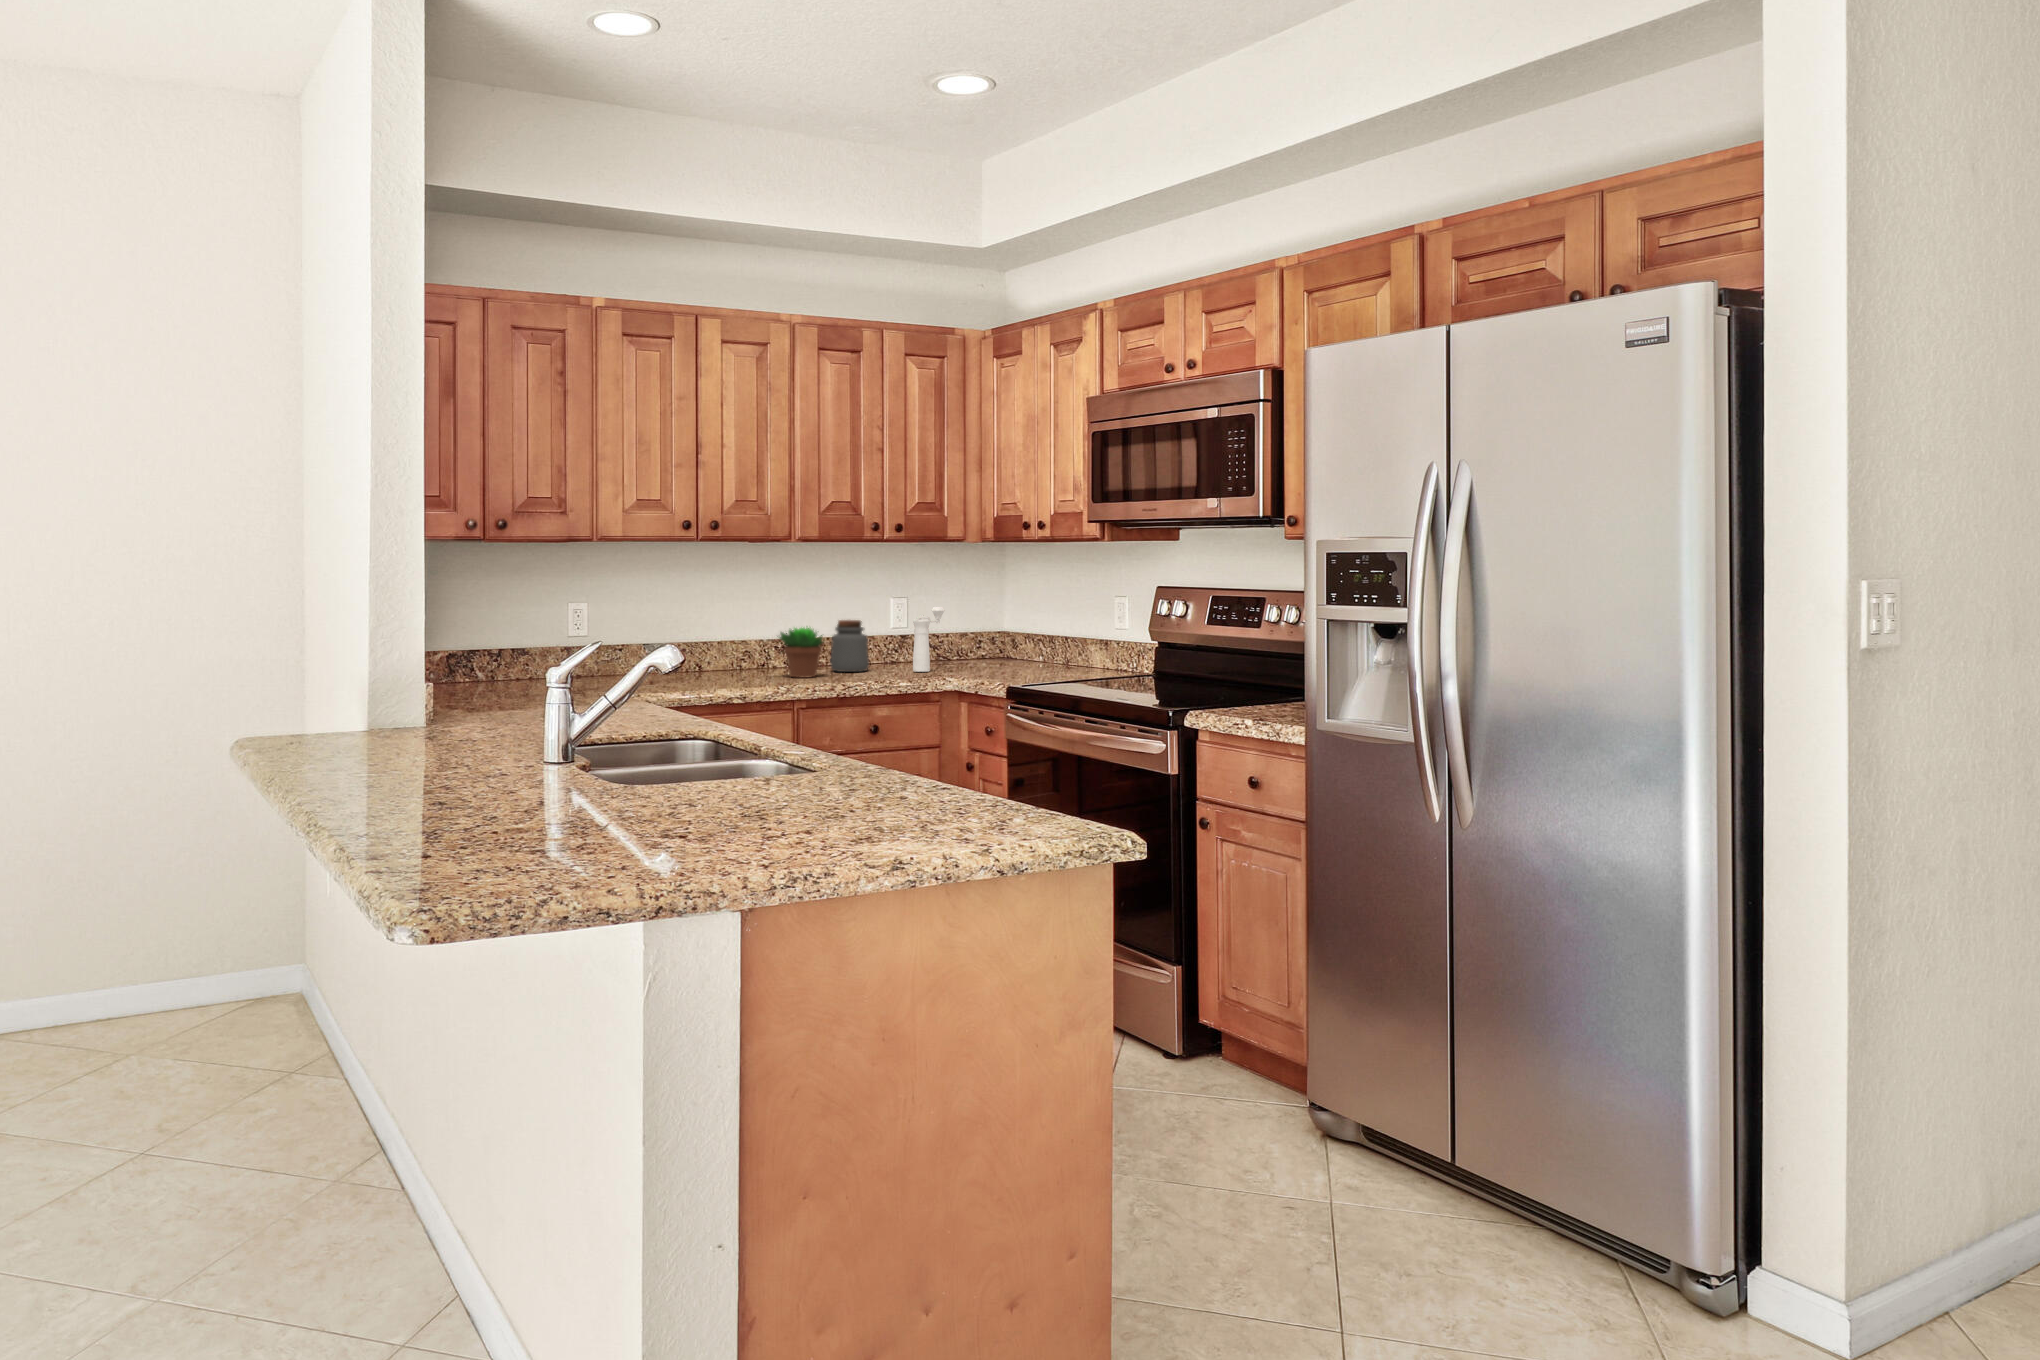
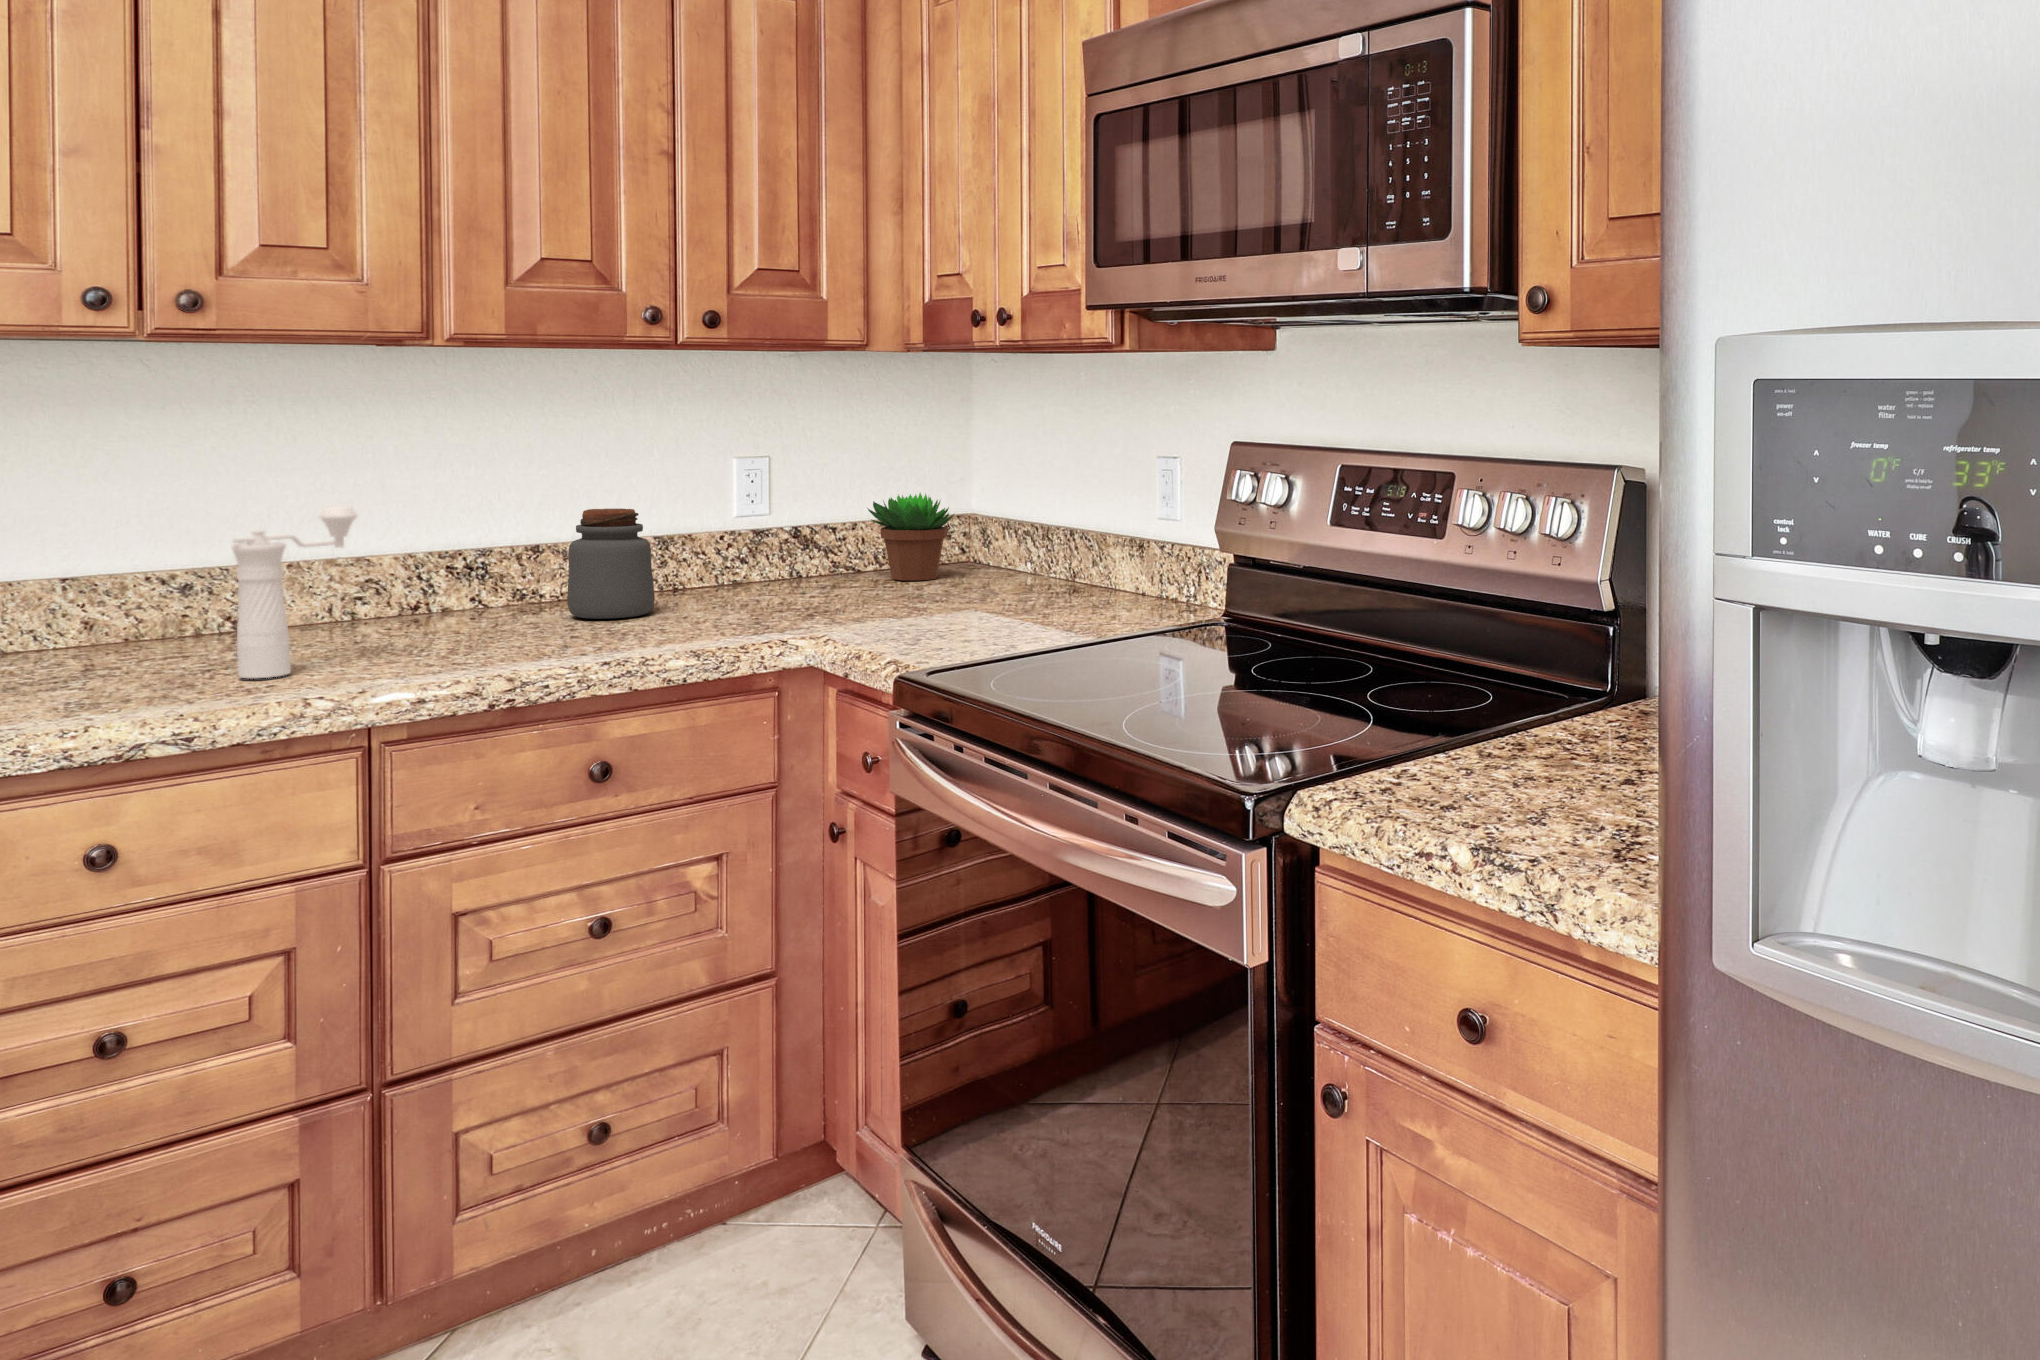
pepper mill: present [913,607,945,672] -> present [232,506,357,679]
succulent plant: present [780,628,823,678] -> present [867,493,954,580]

